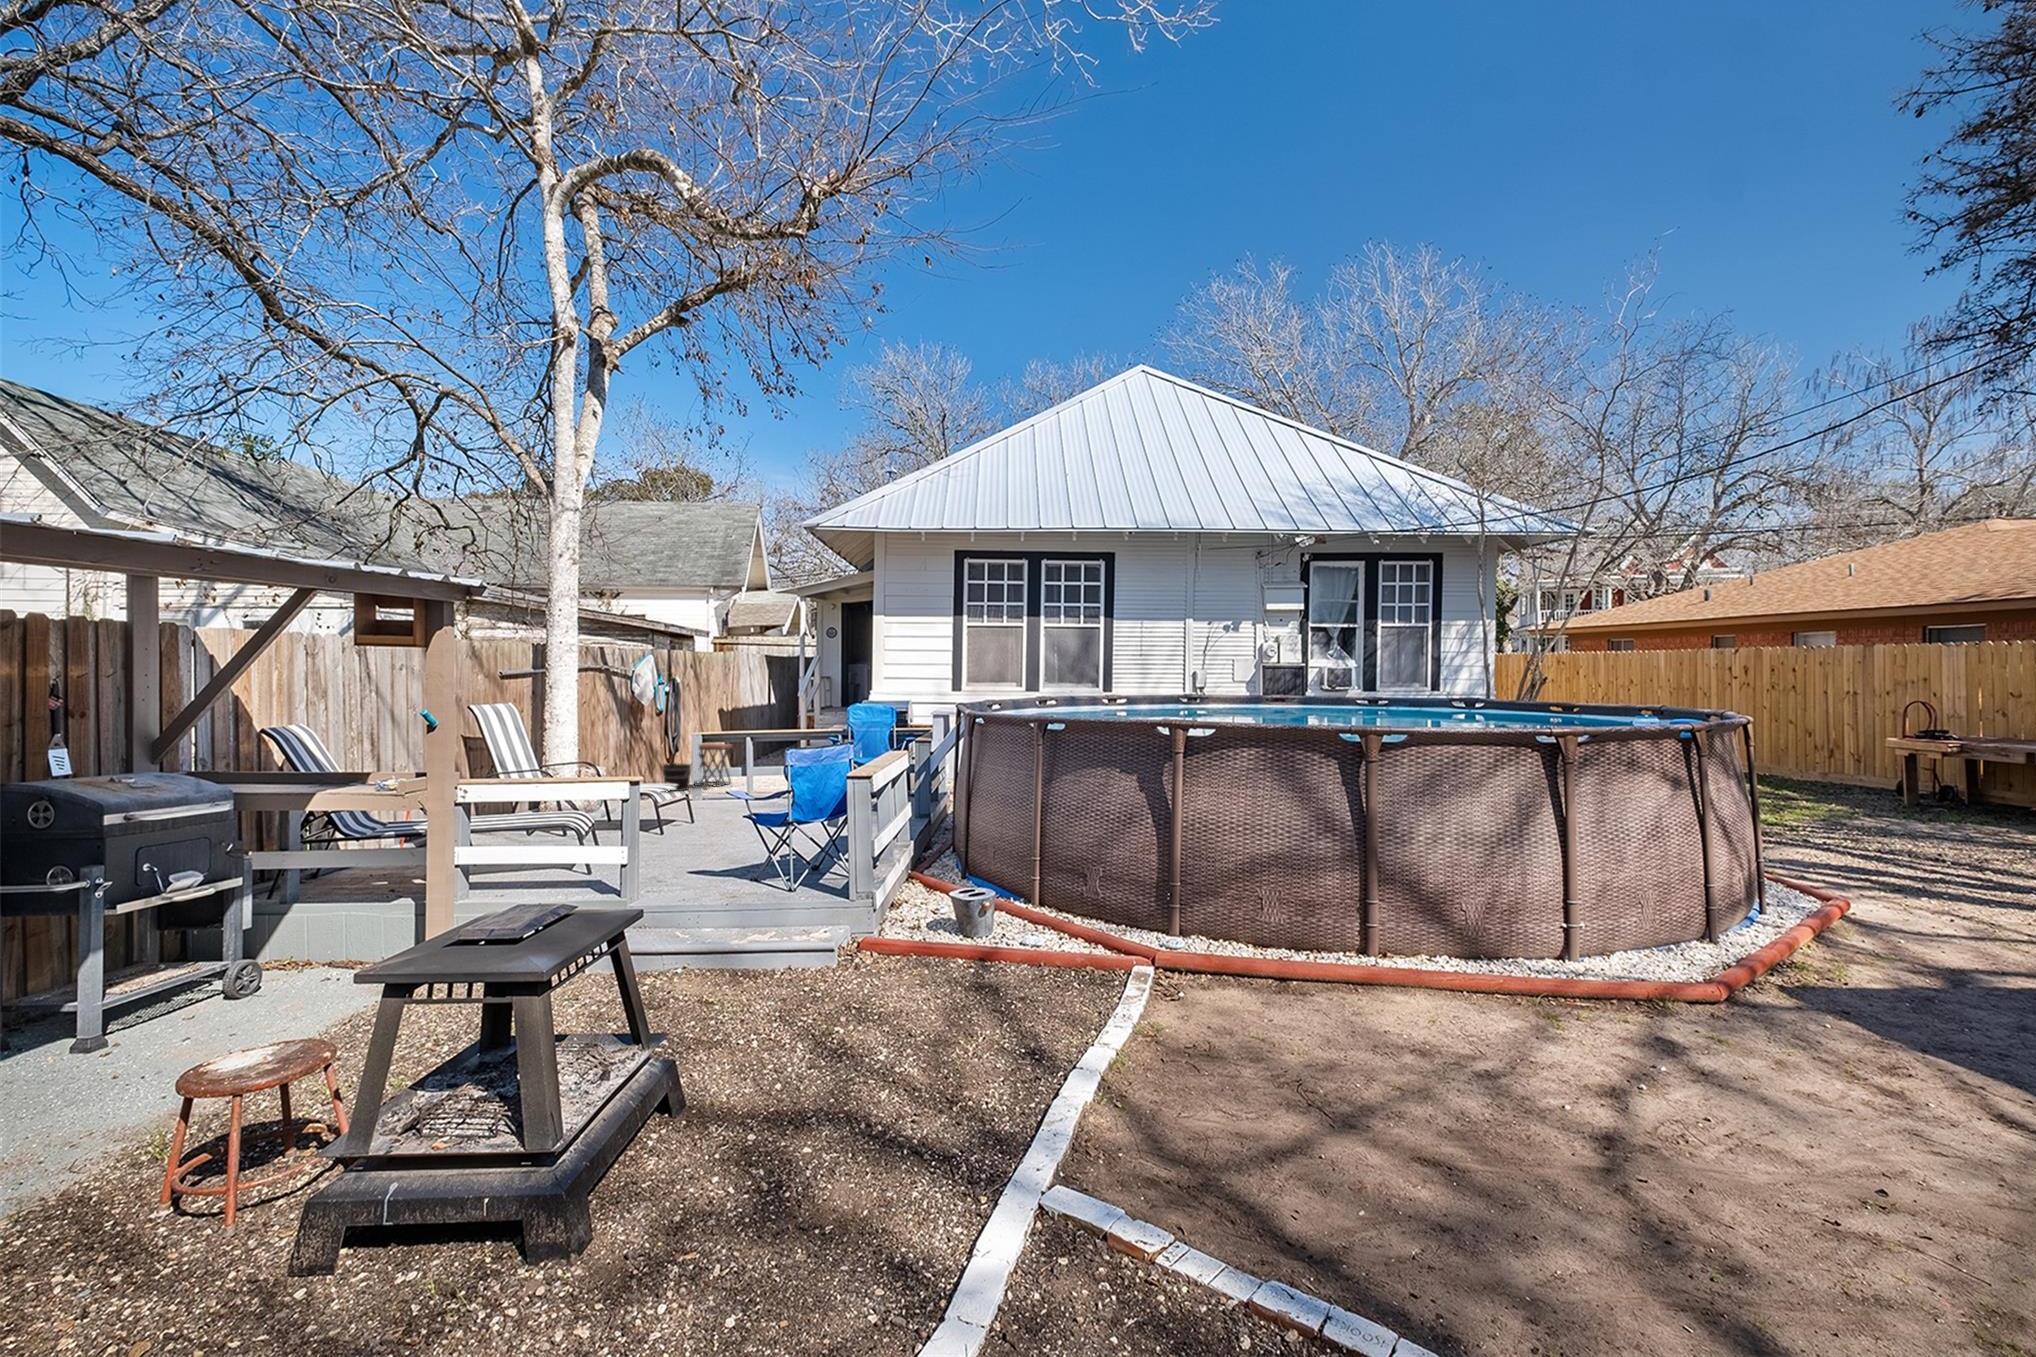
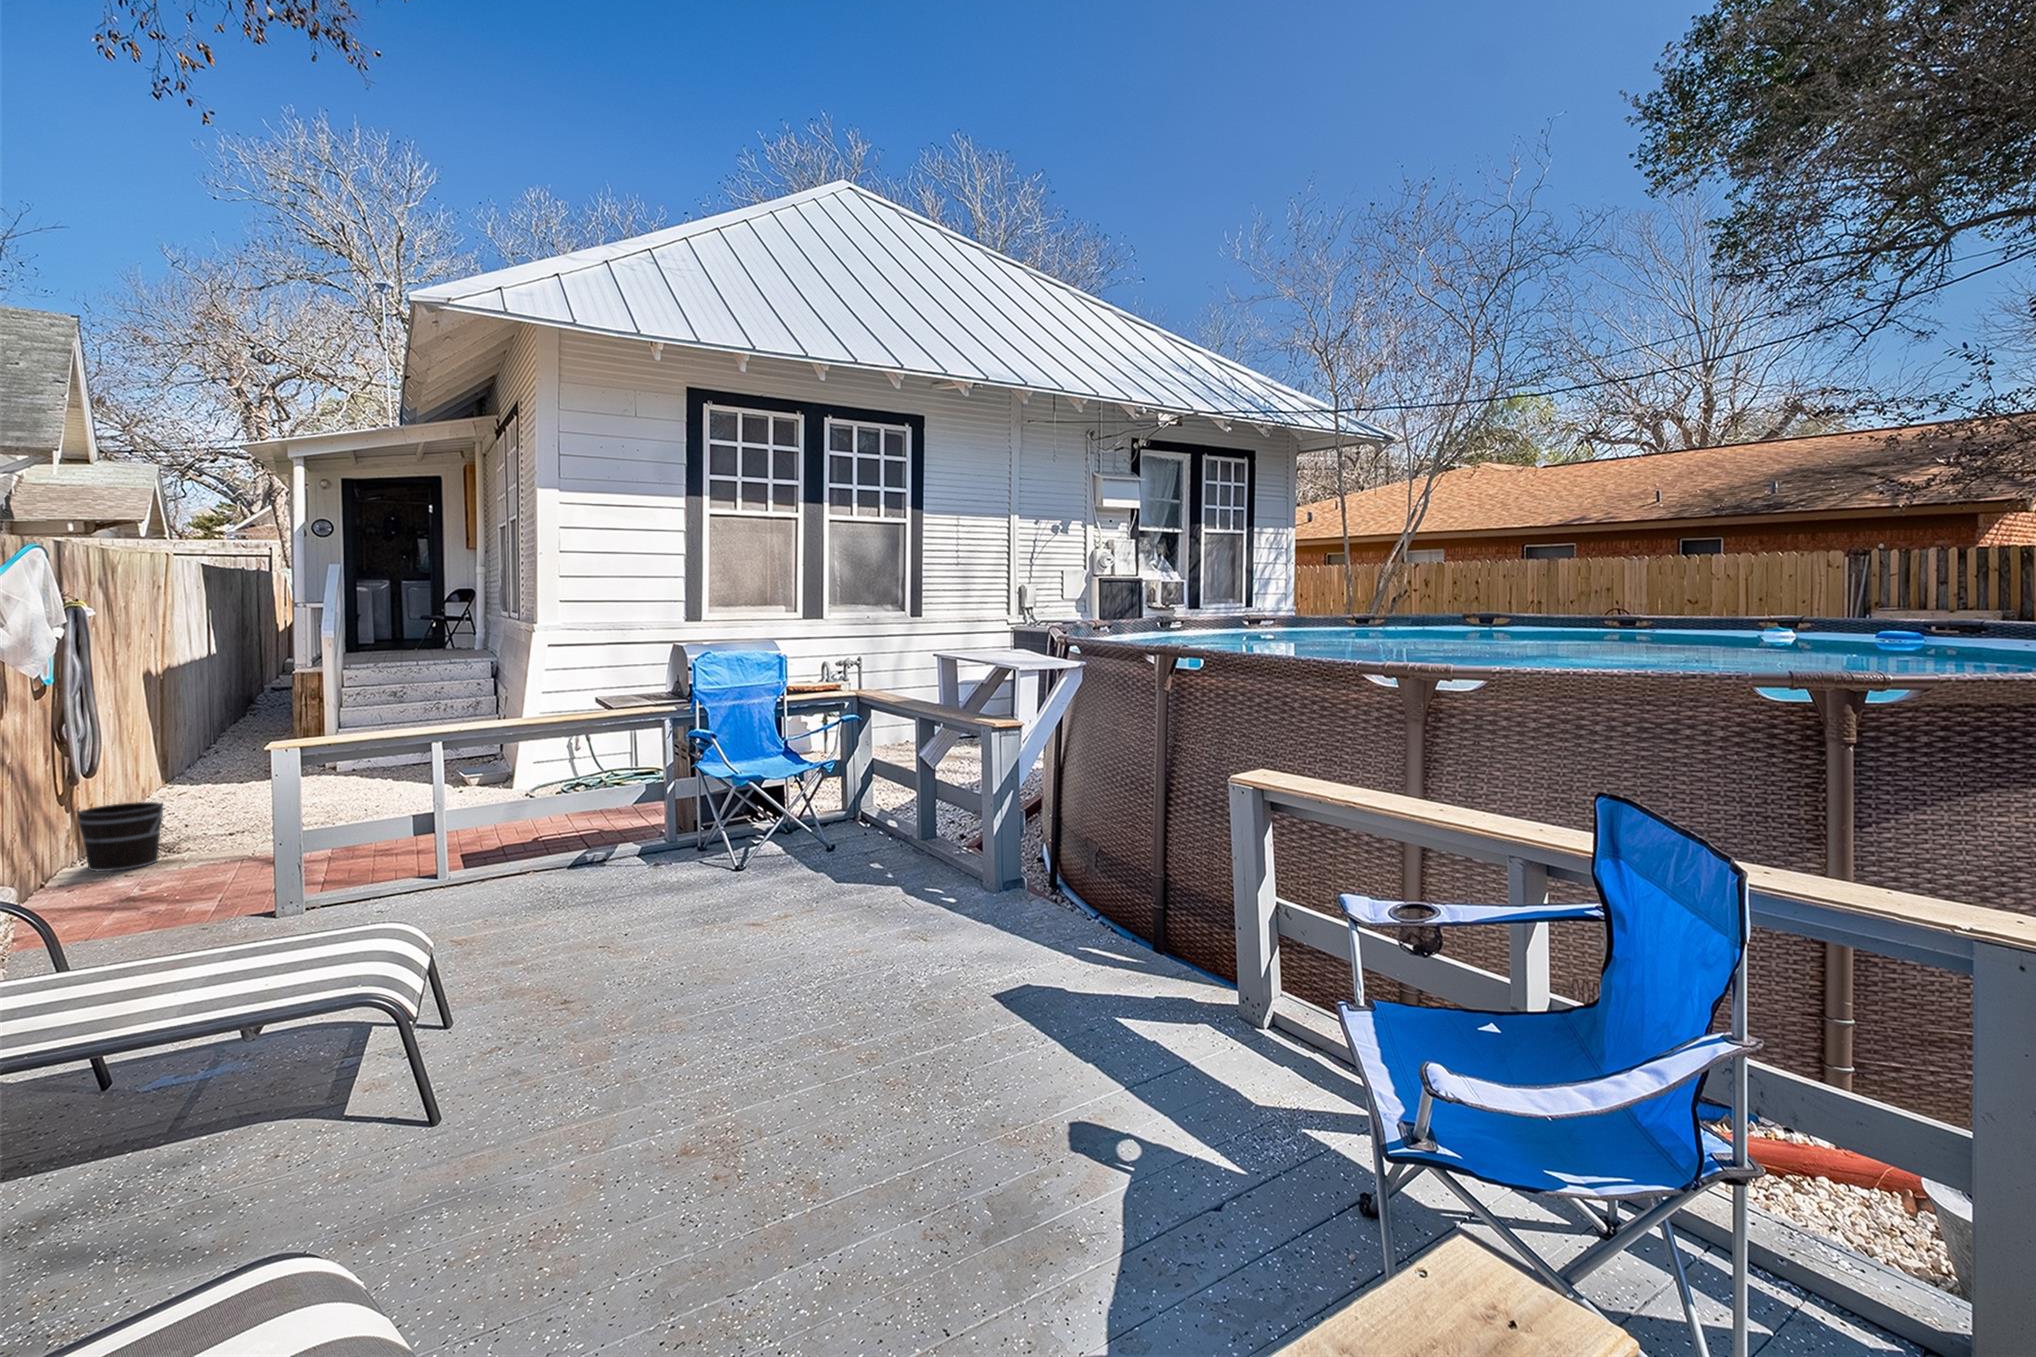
stool: present [694,743,732,786] -> none [143,746,238,846]

